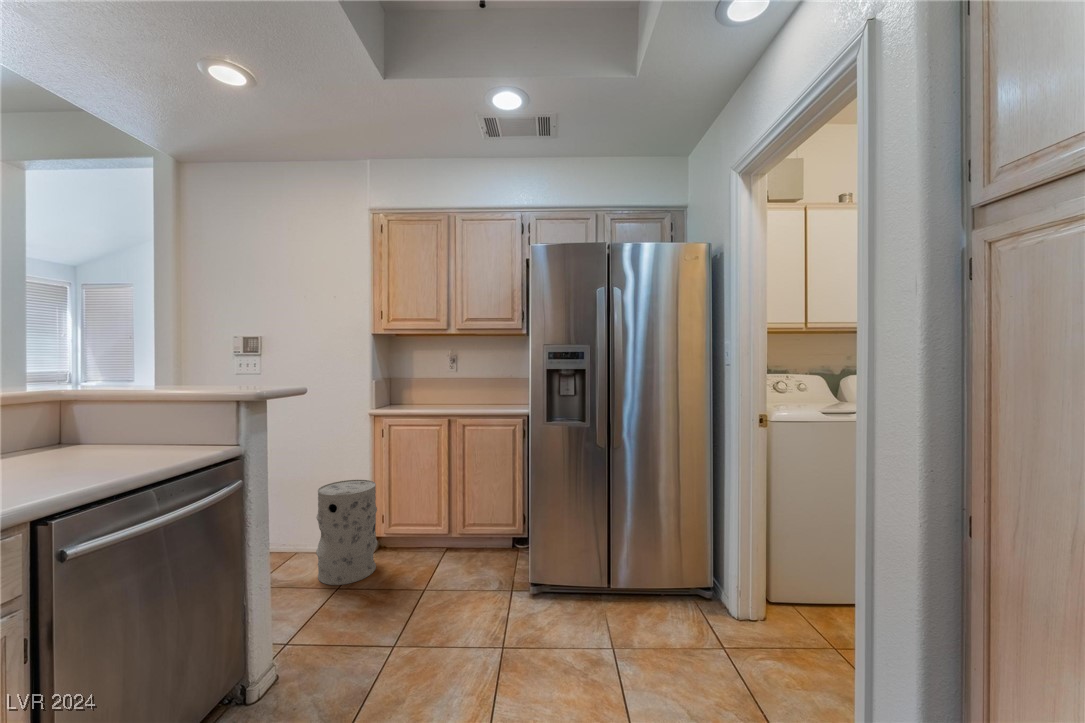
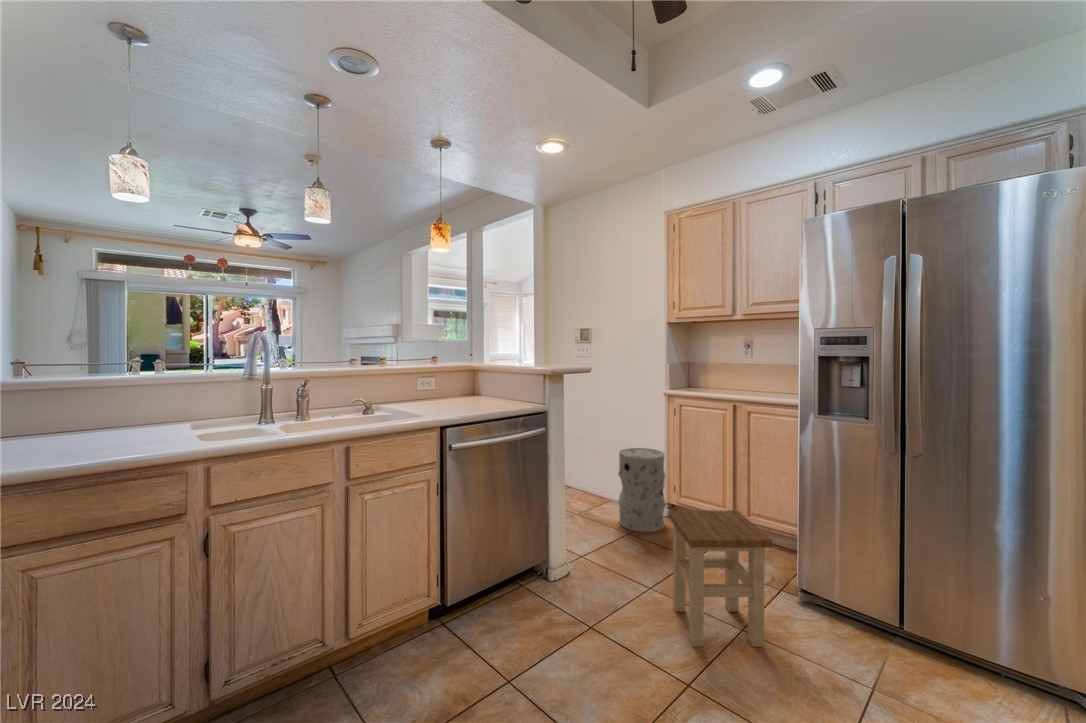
stool: none [426,528,538,696] -> present [668,510,772,647]

